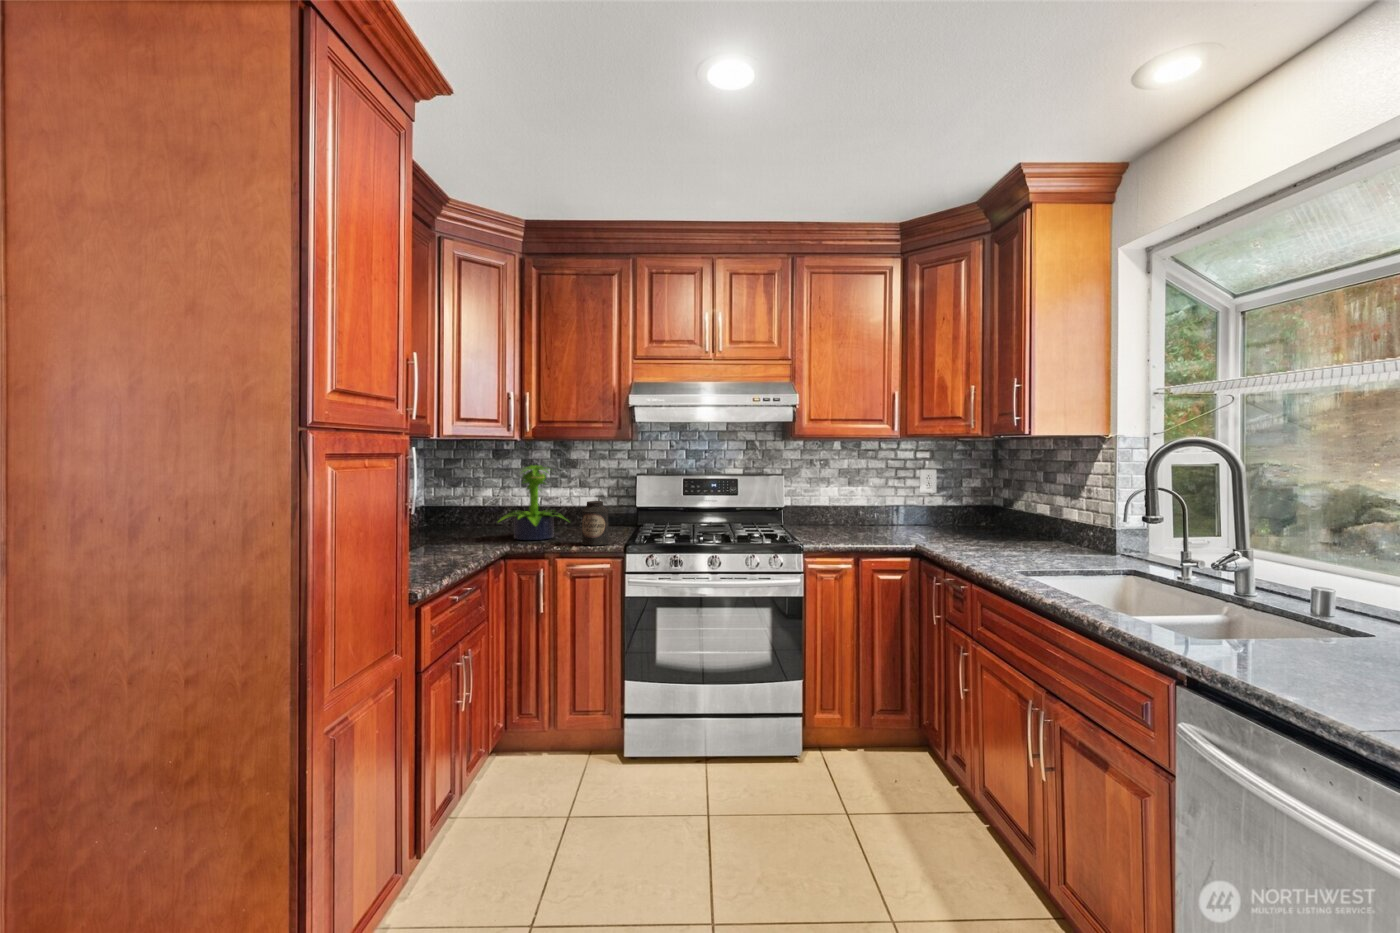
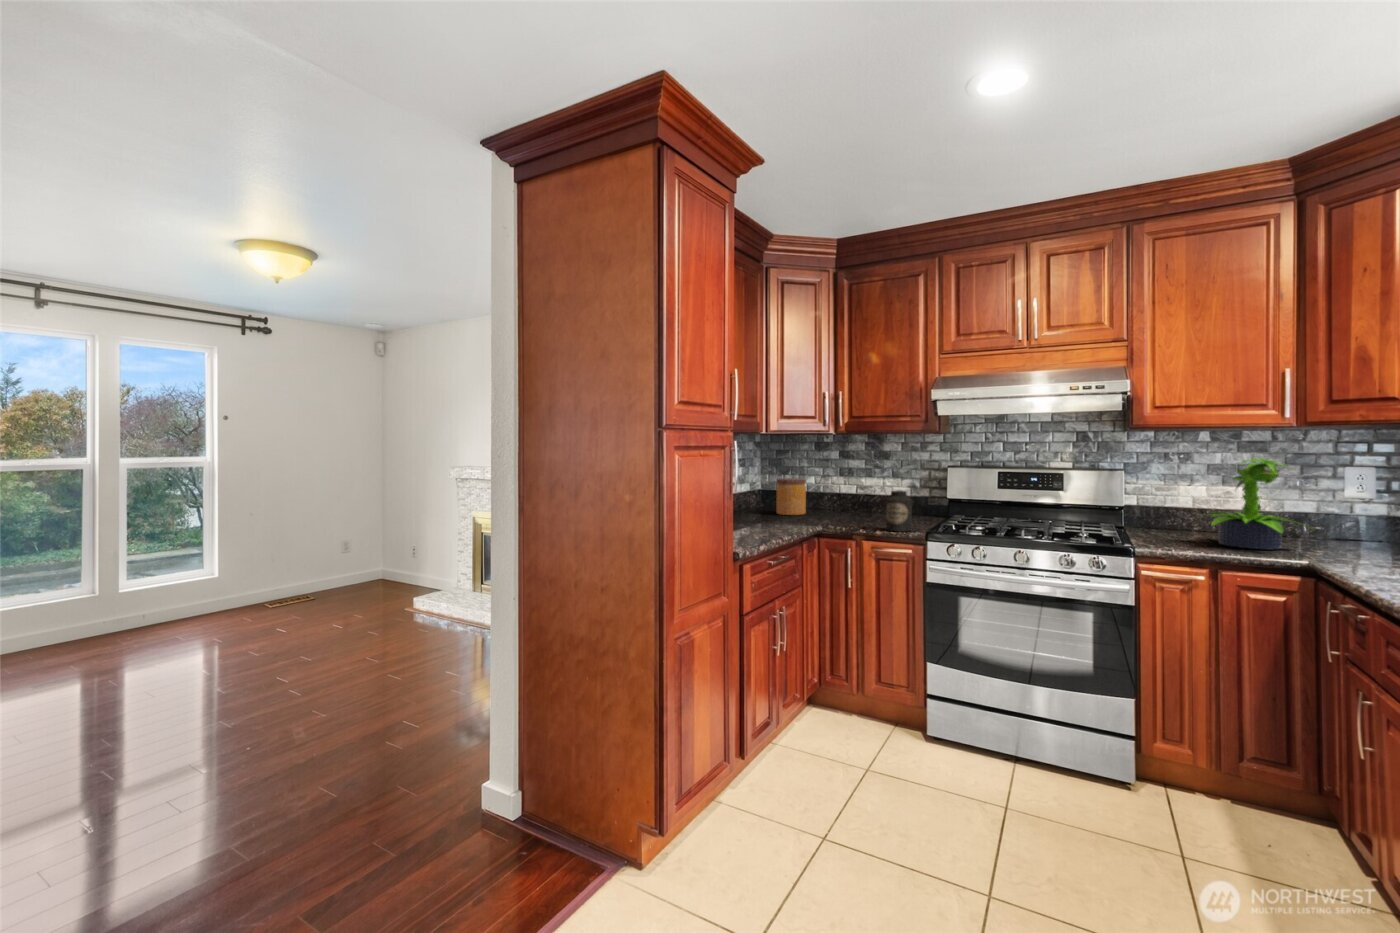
potted plant: present [498,465,569,540] -> present [1211,458,1307,549]
jar: none [447,490,484,534] -> present [777,478,806,515]

